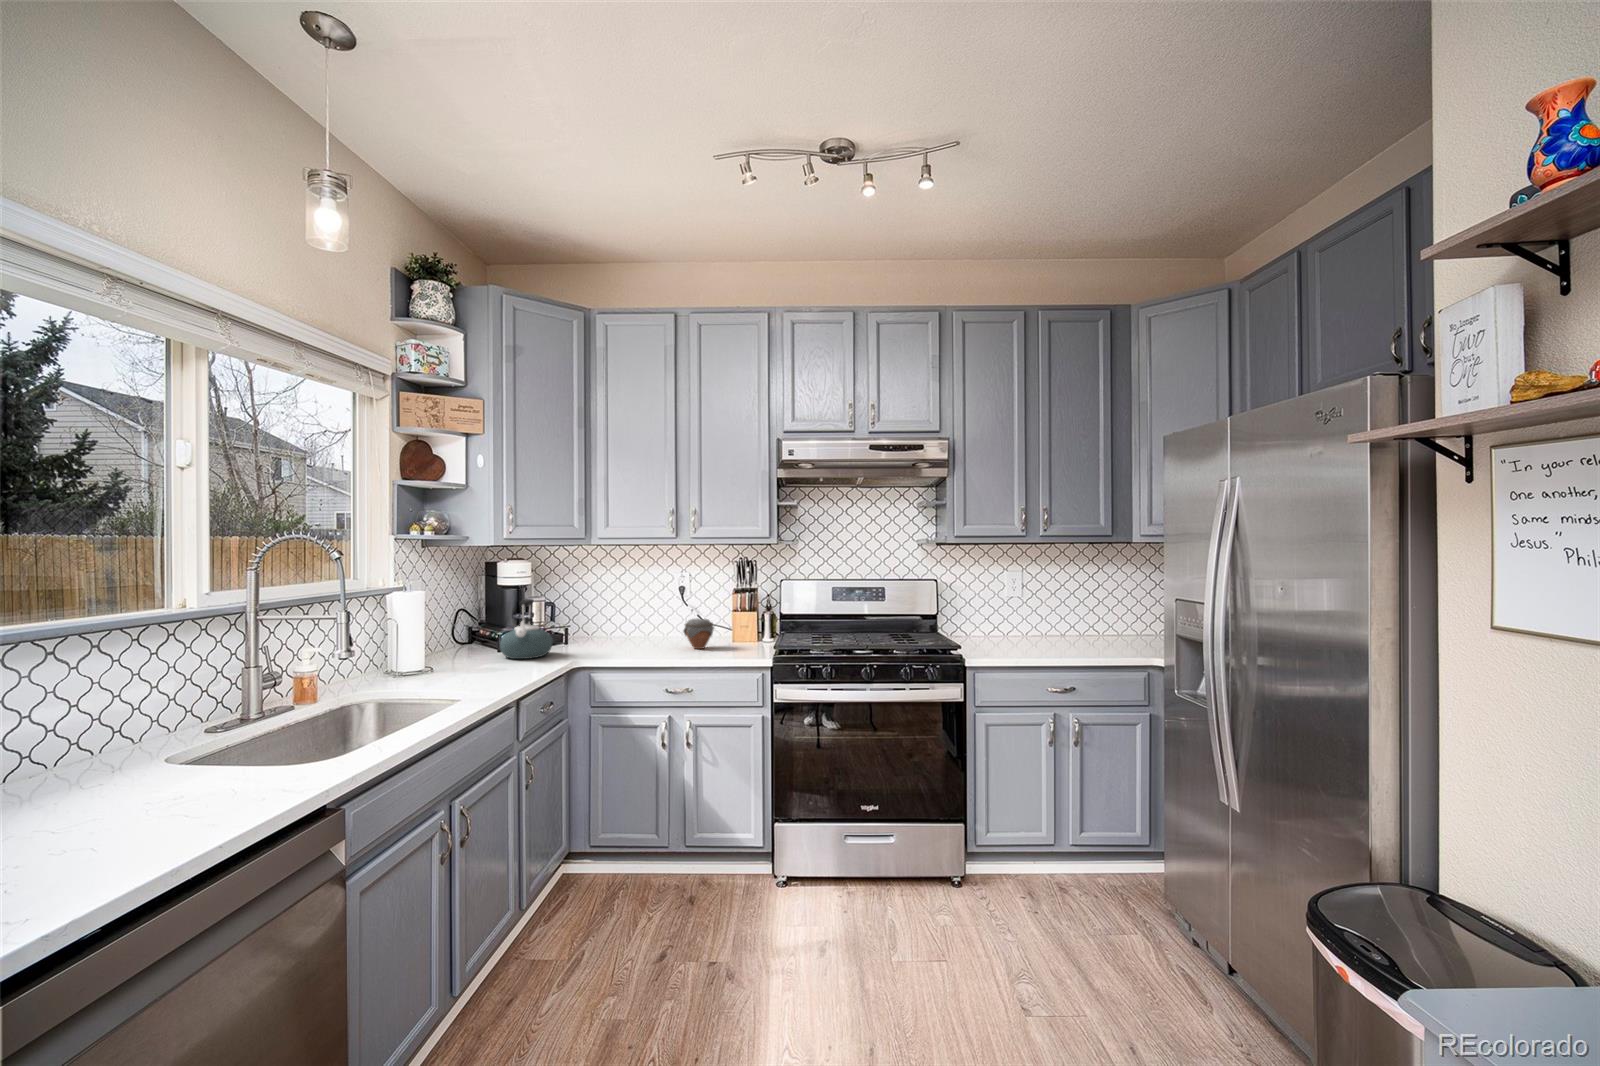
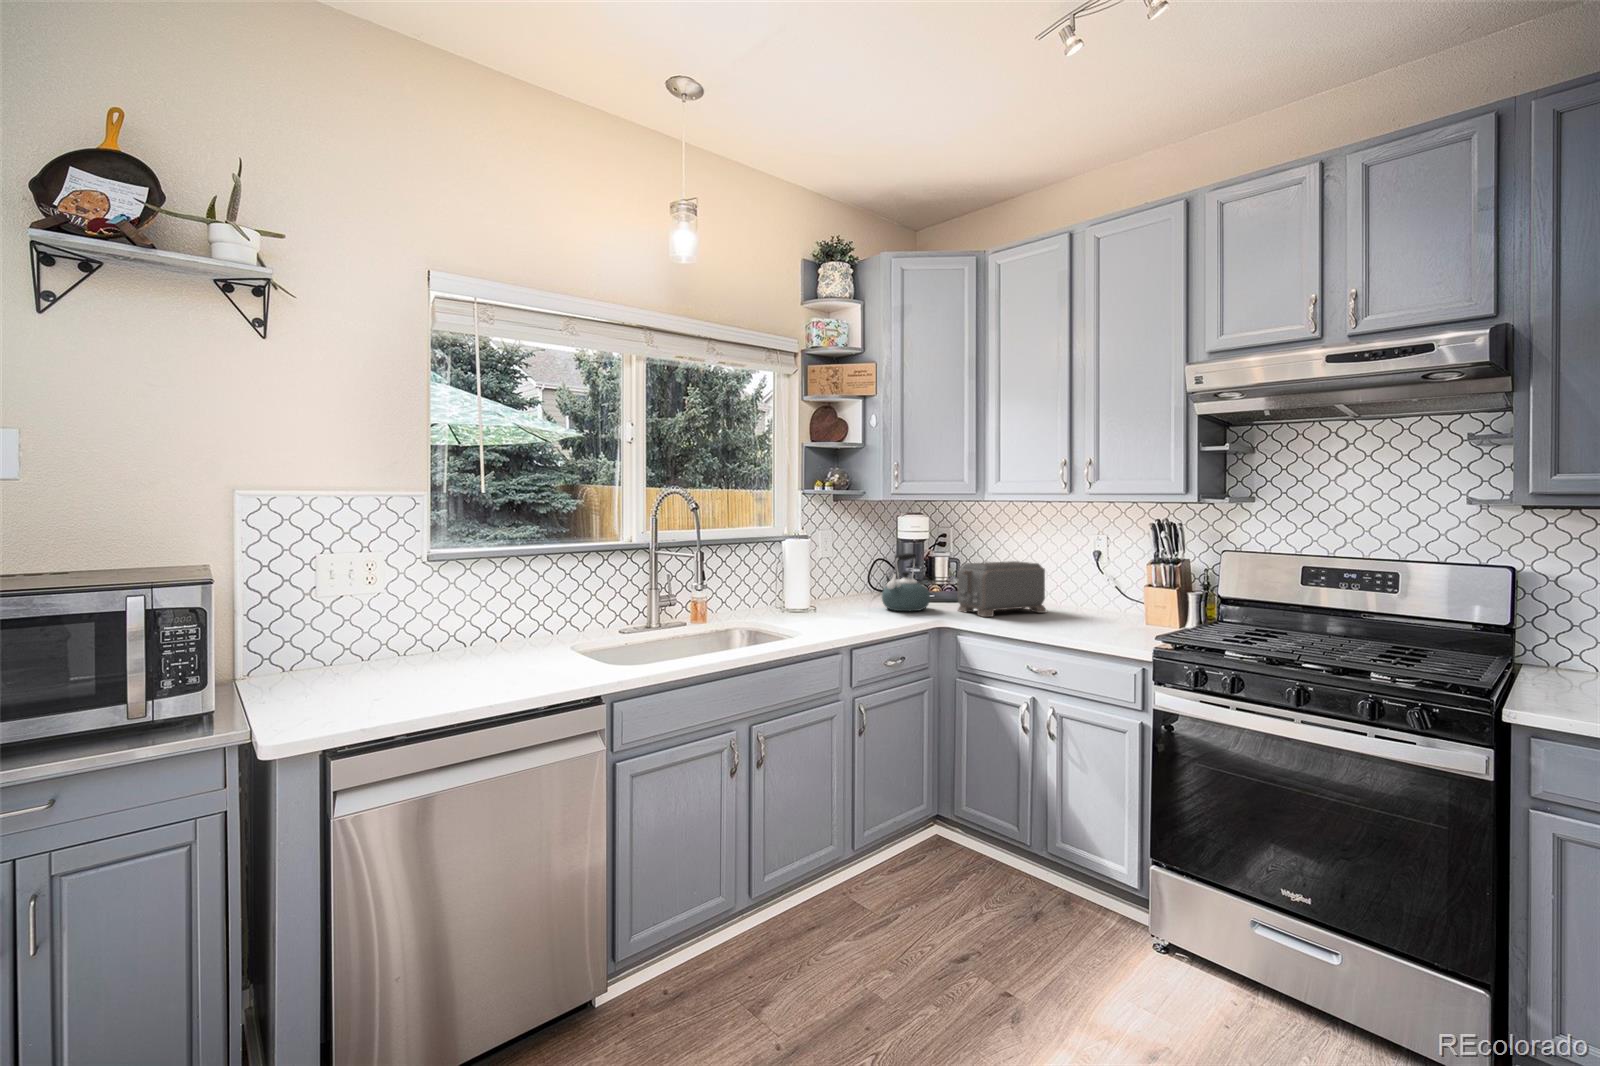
toaster: none [577,600,652,653] -> present [958,561,1046,617]
jar: present [684,618,714,649] -> none [1071,588,1114,626]

